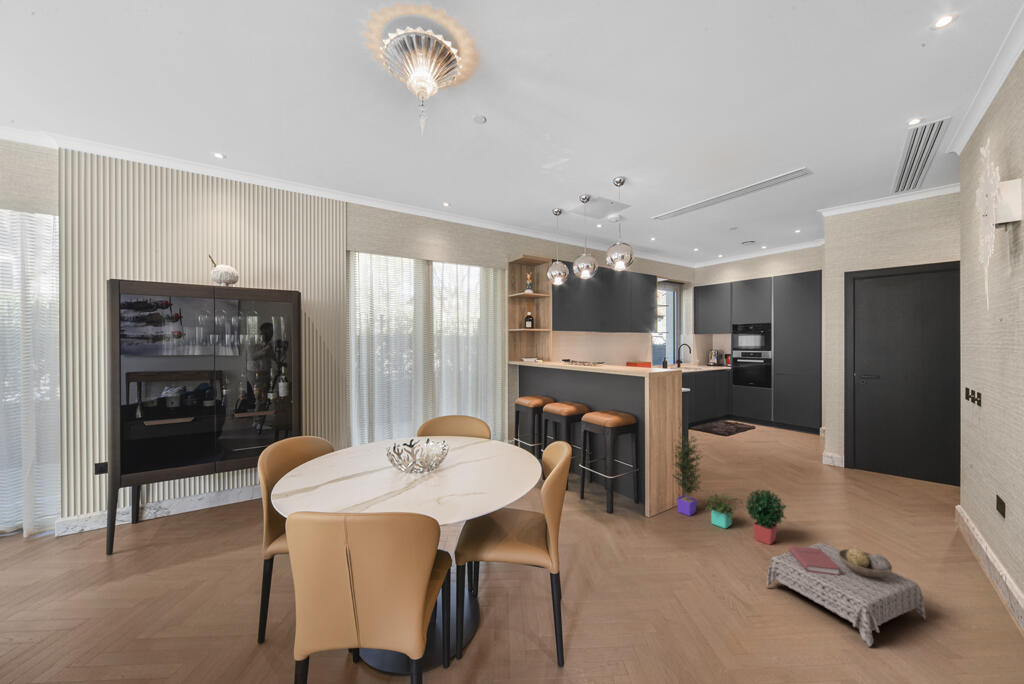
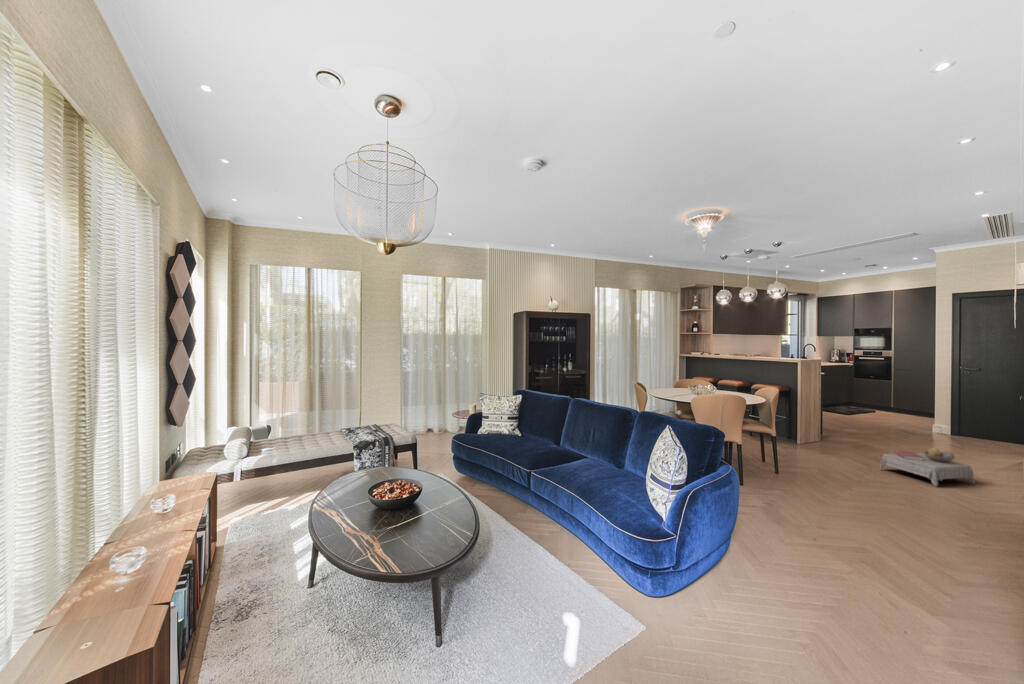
potted plant: present [673,436,786,545] -> none [814,398,895,459]

